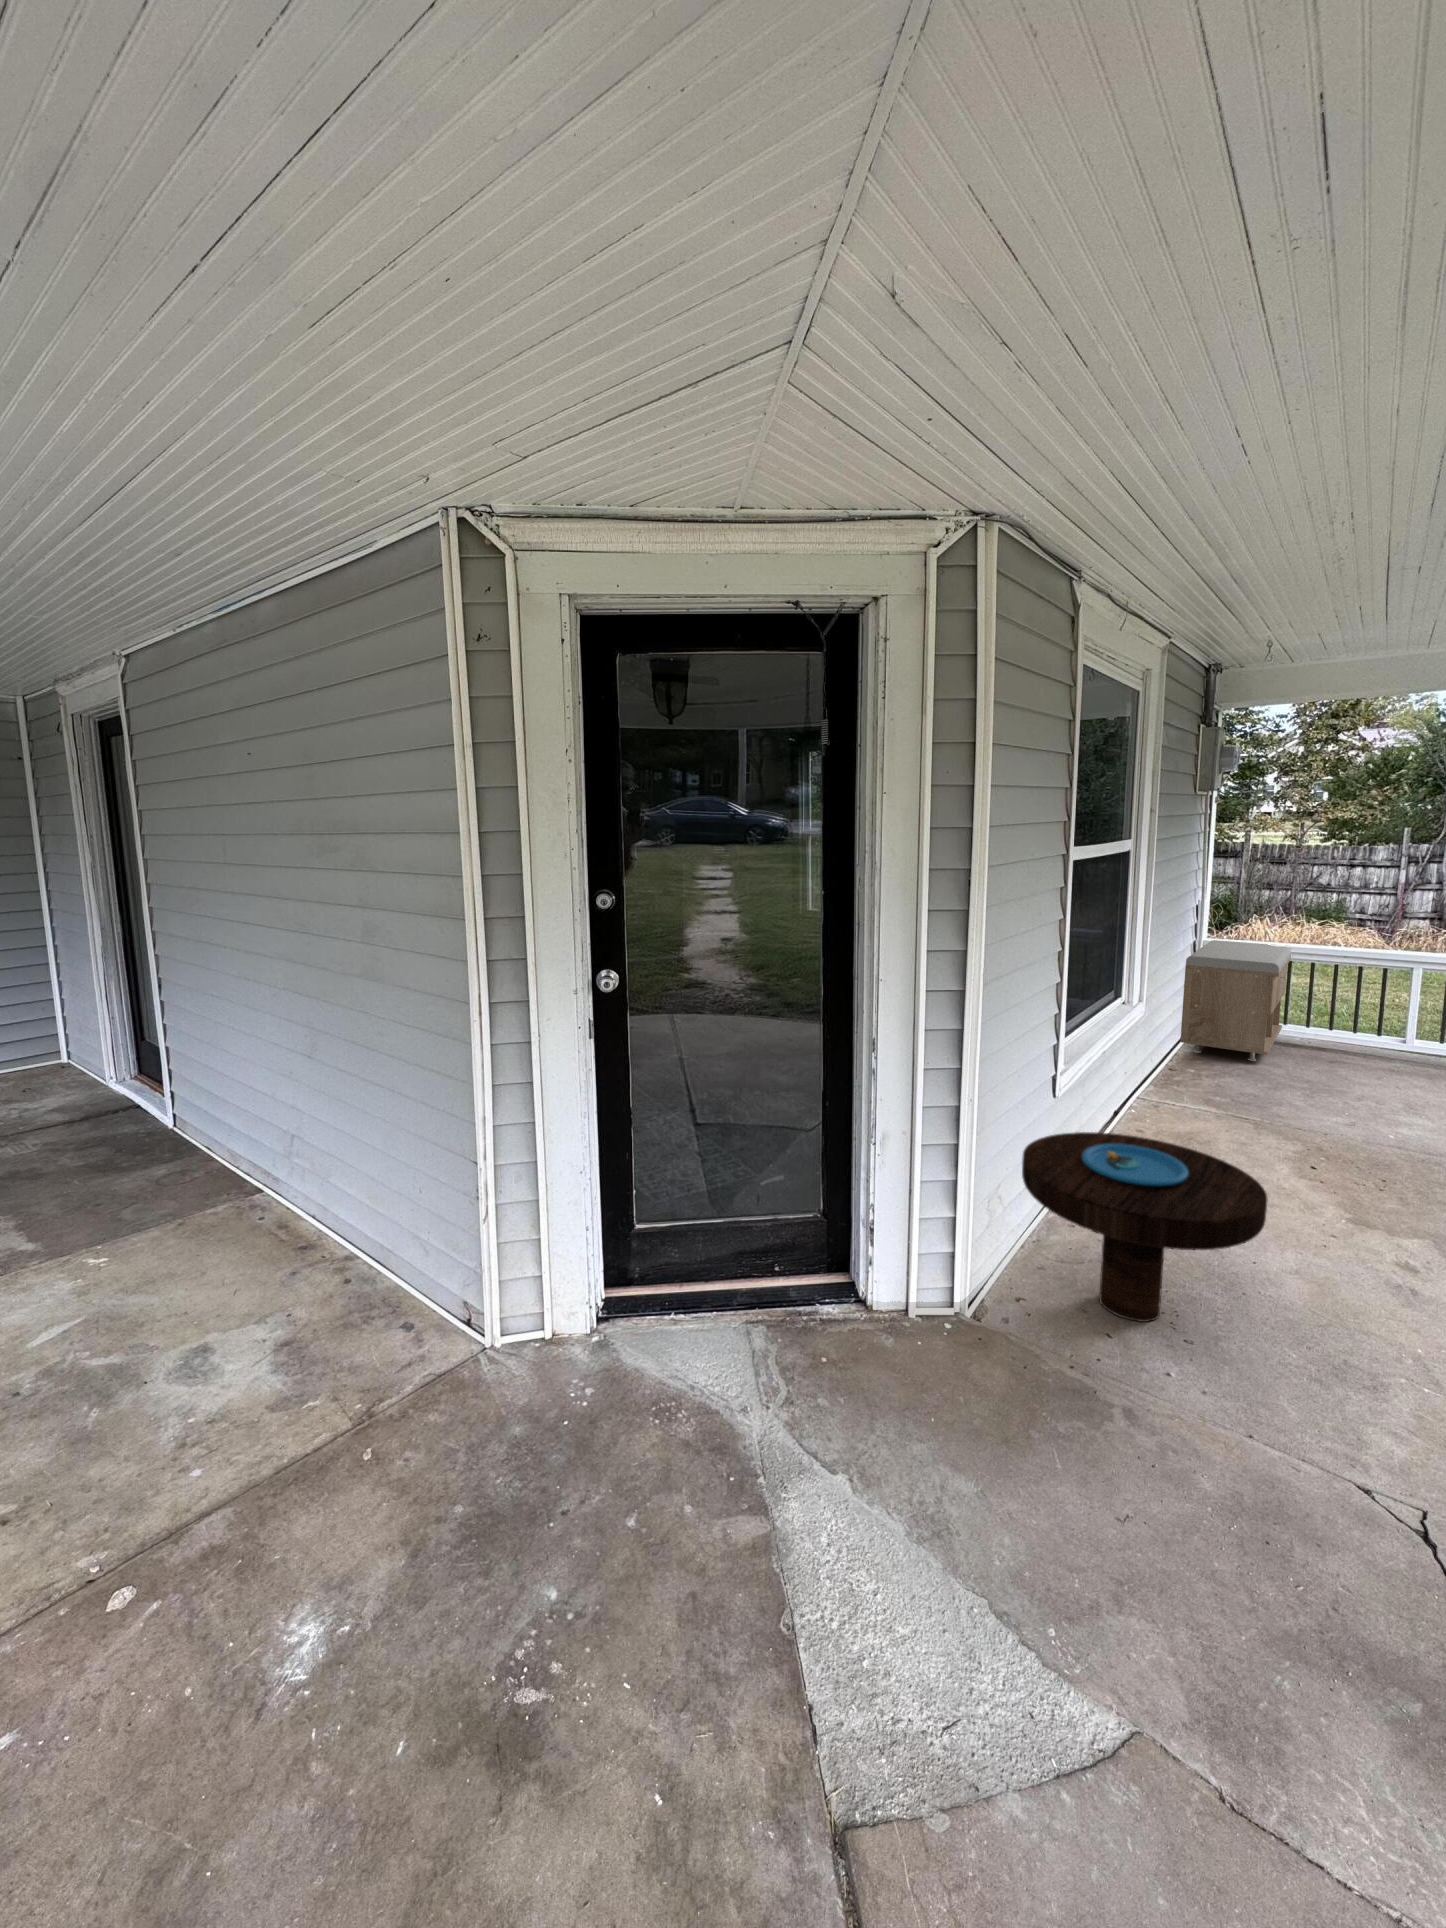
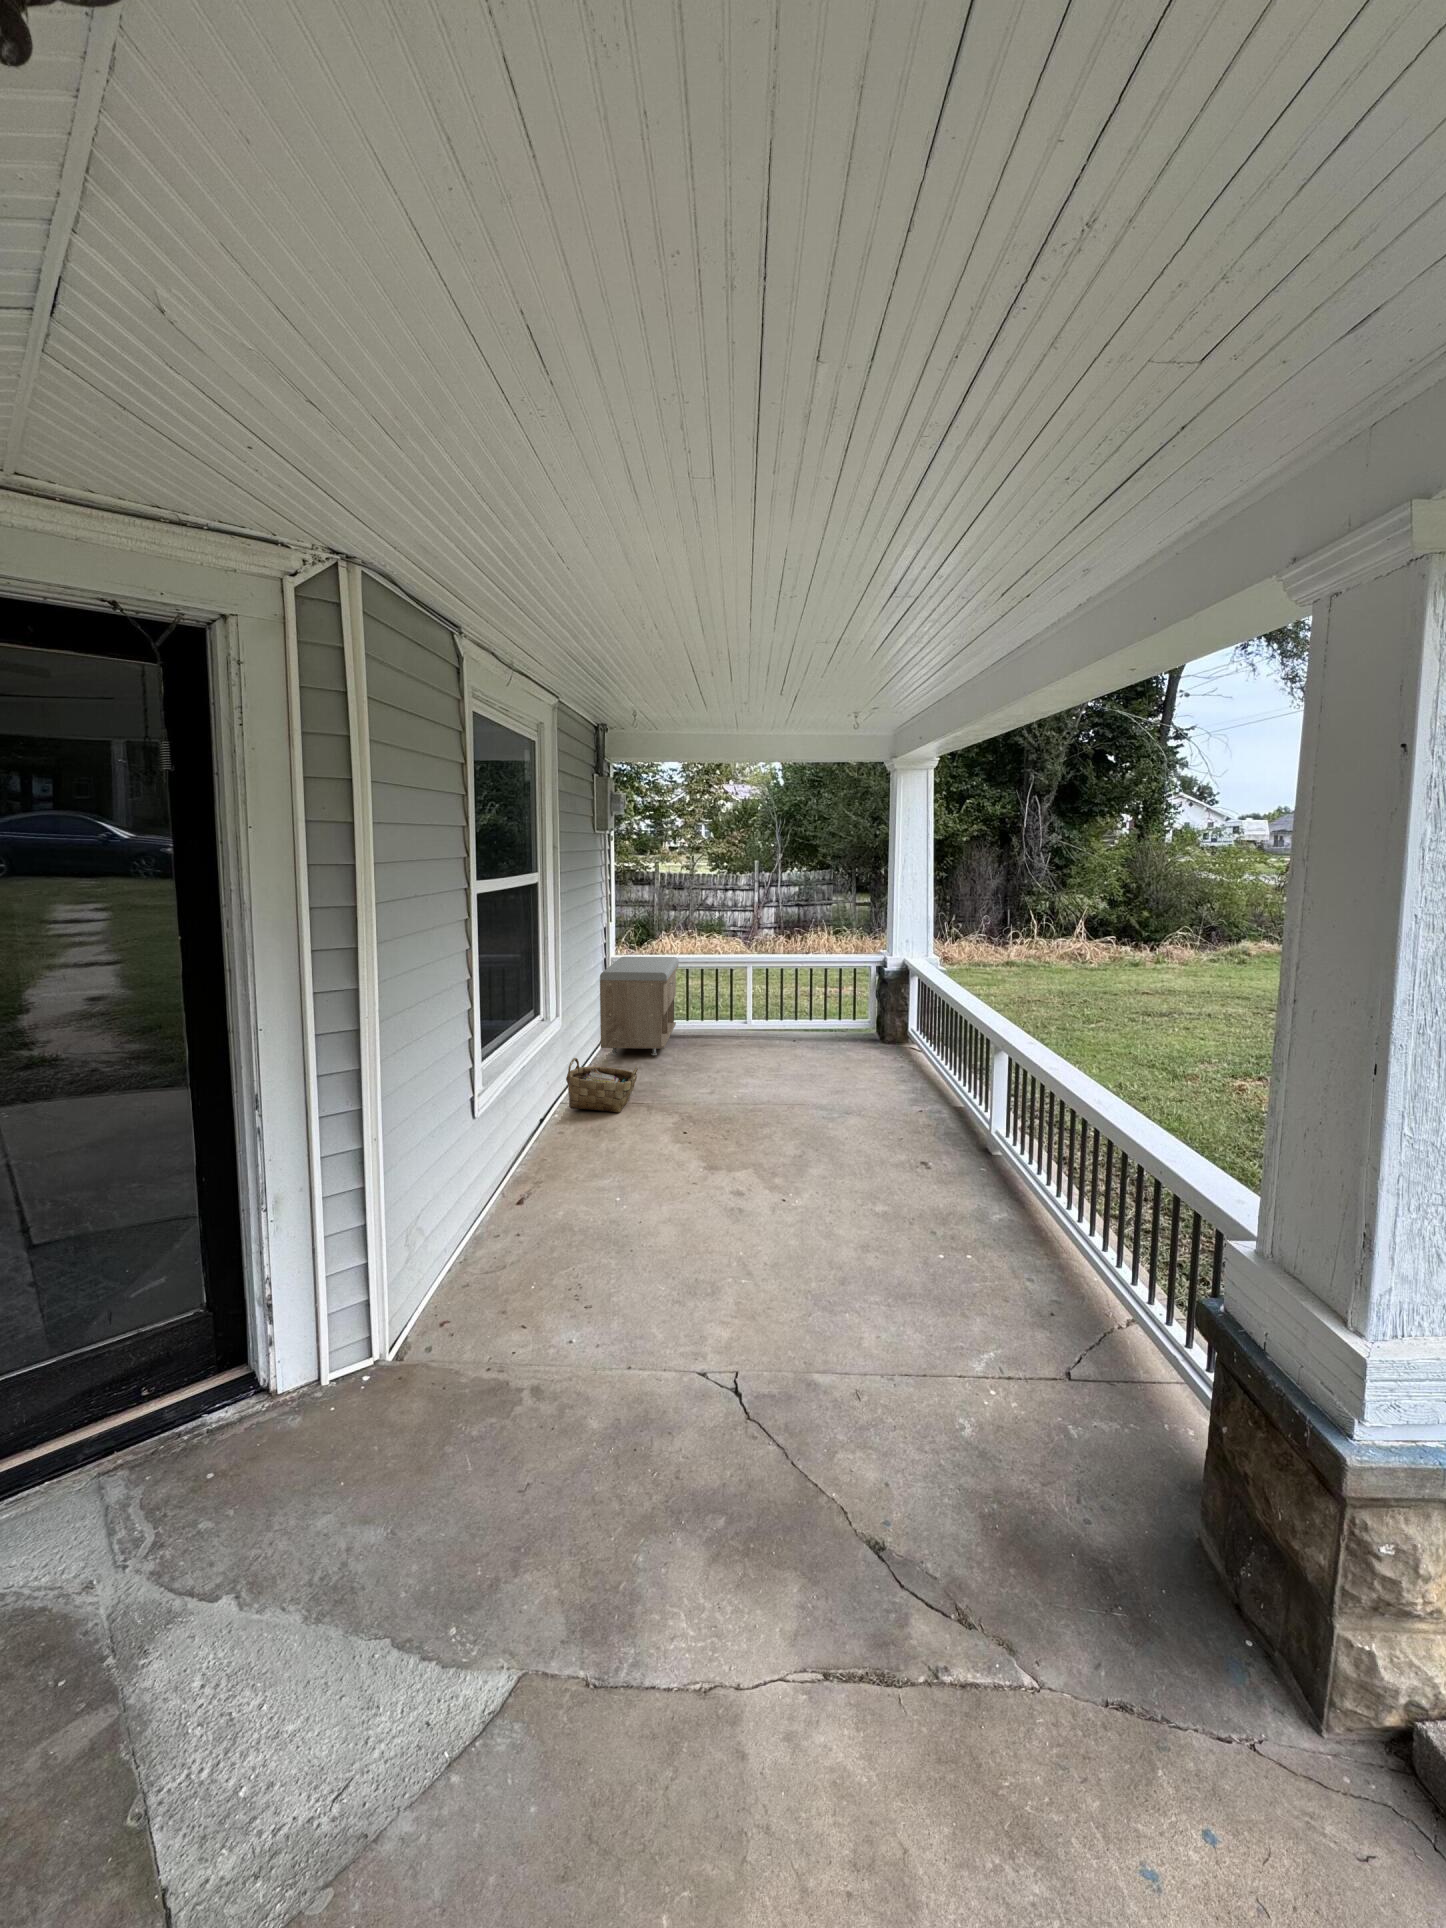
woven basket: none [1143,1049,1238,1121] -> present [566,1058,638,1113]
side table: present [1022,1132,1268,1322] -> none [437,1141,638,1310]

